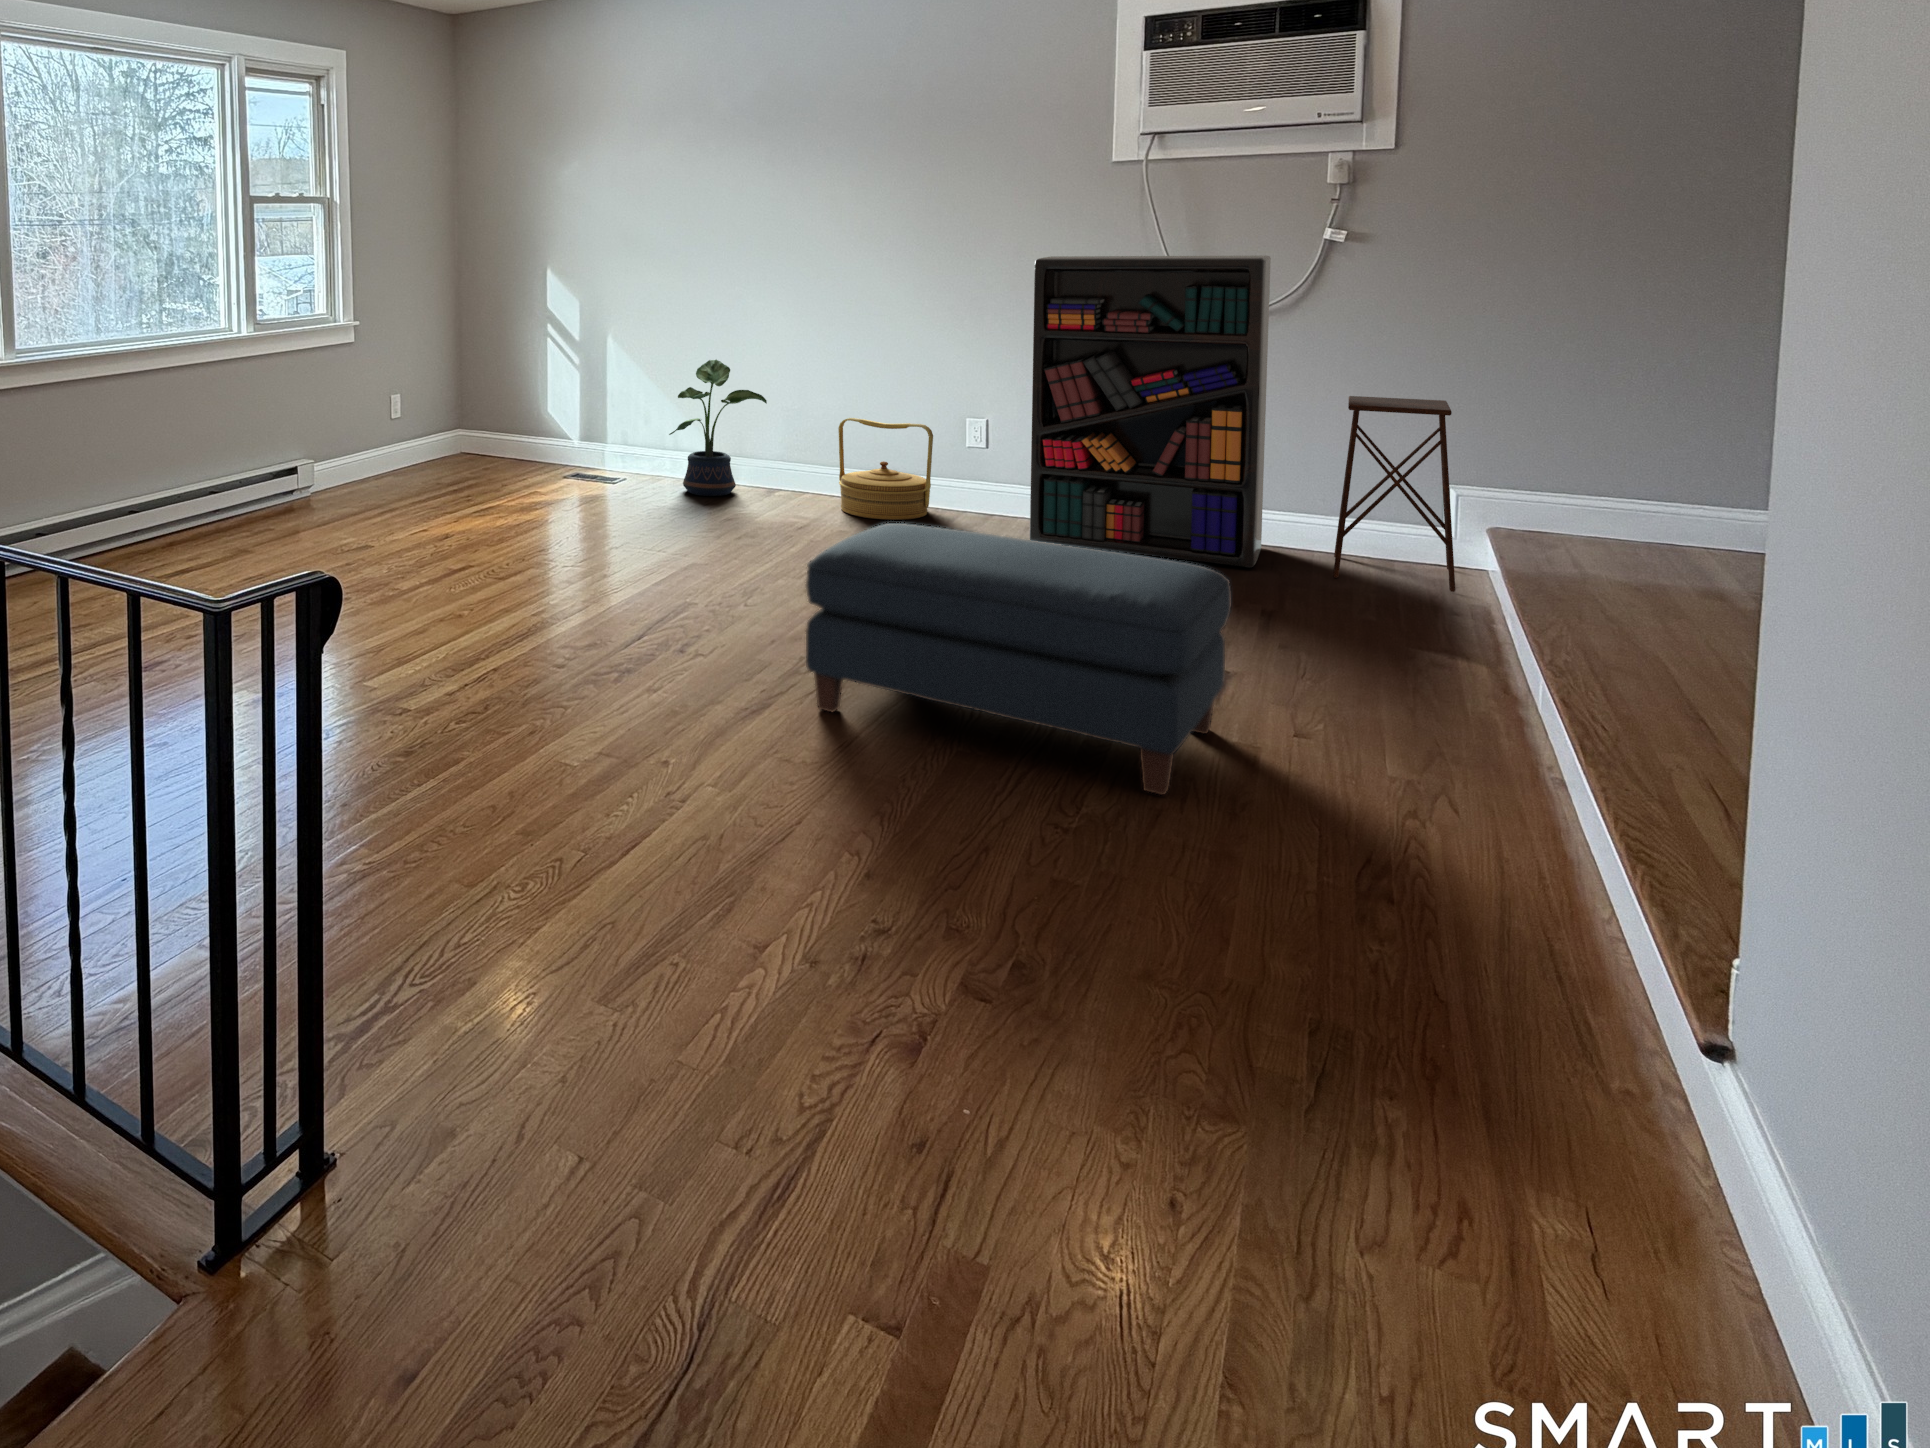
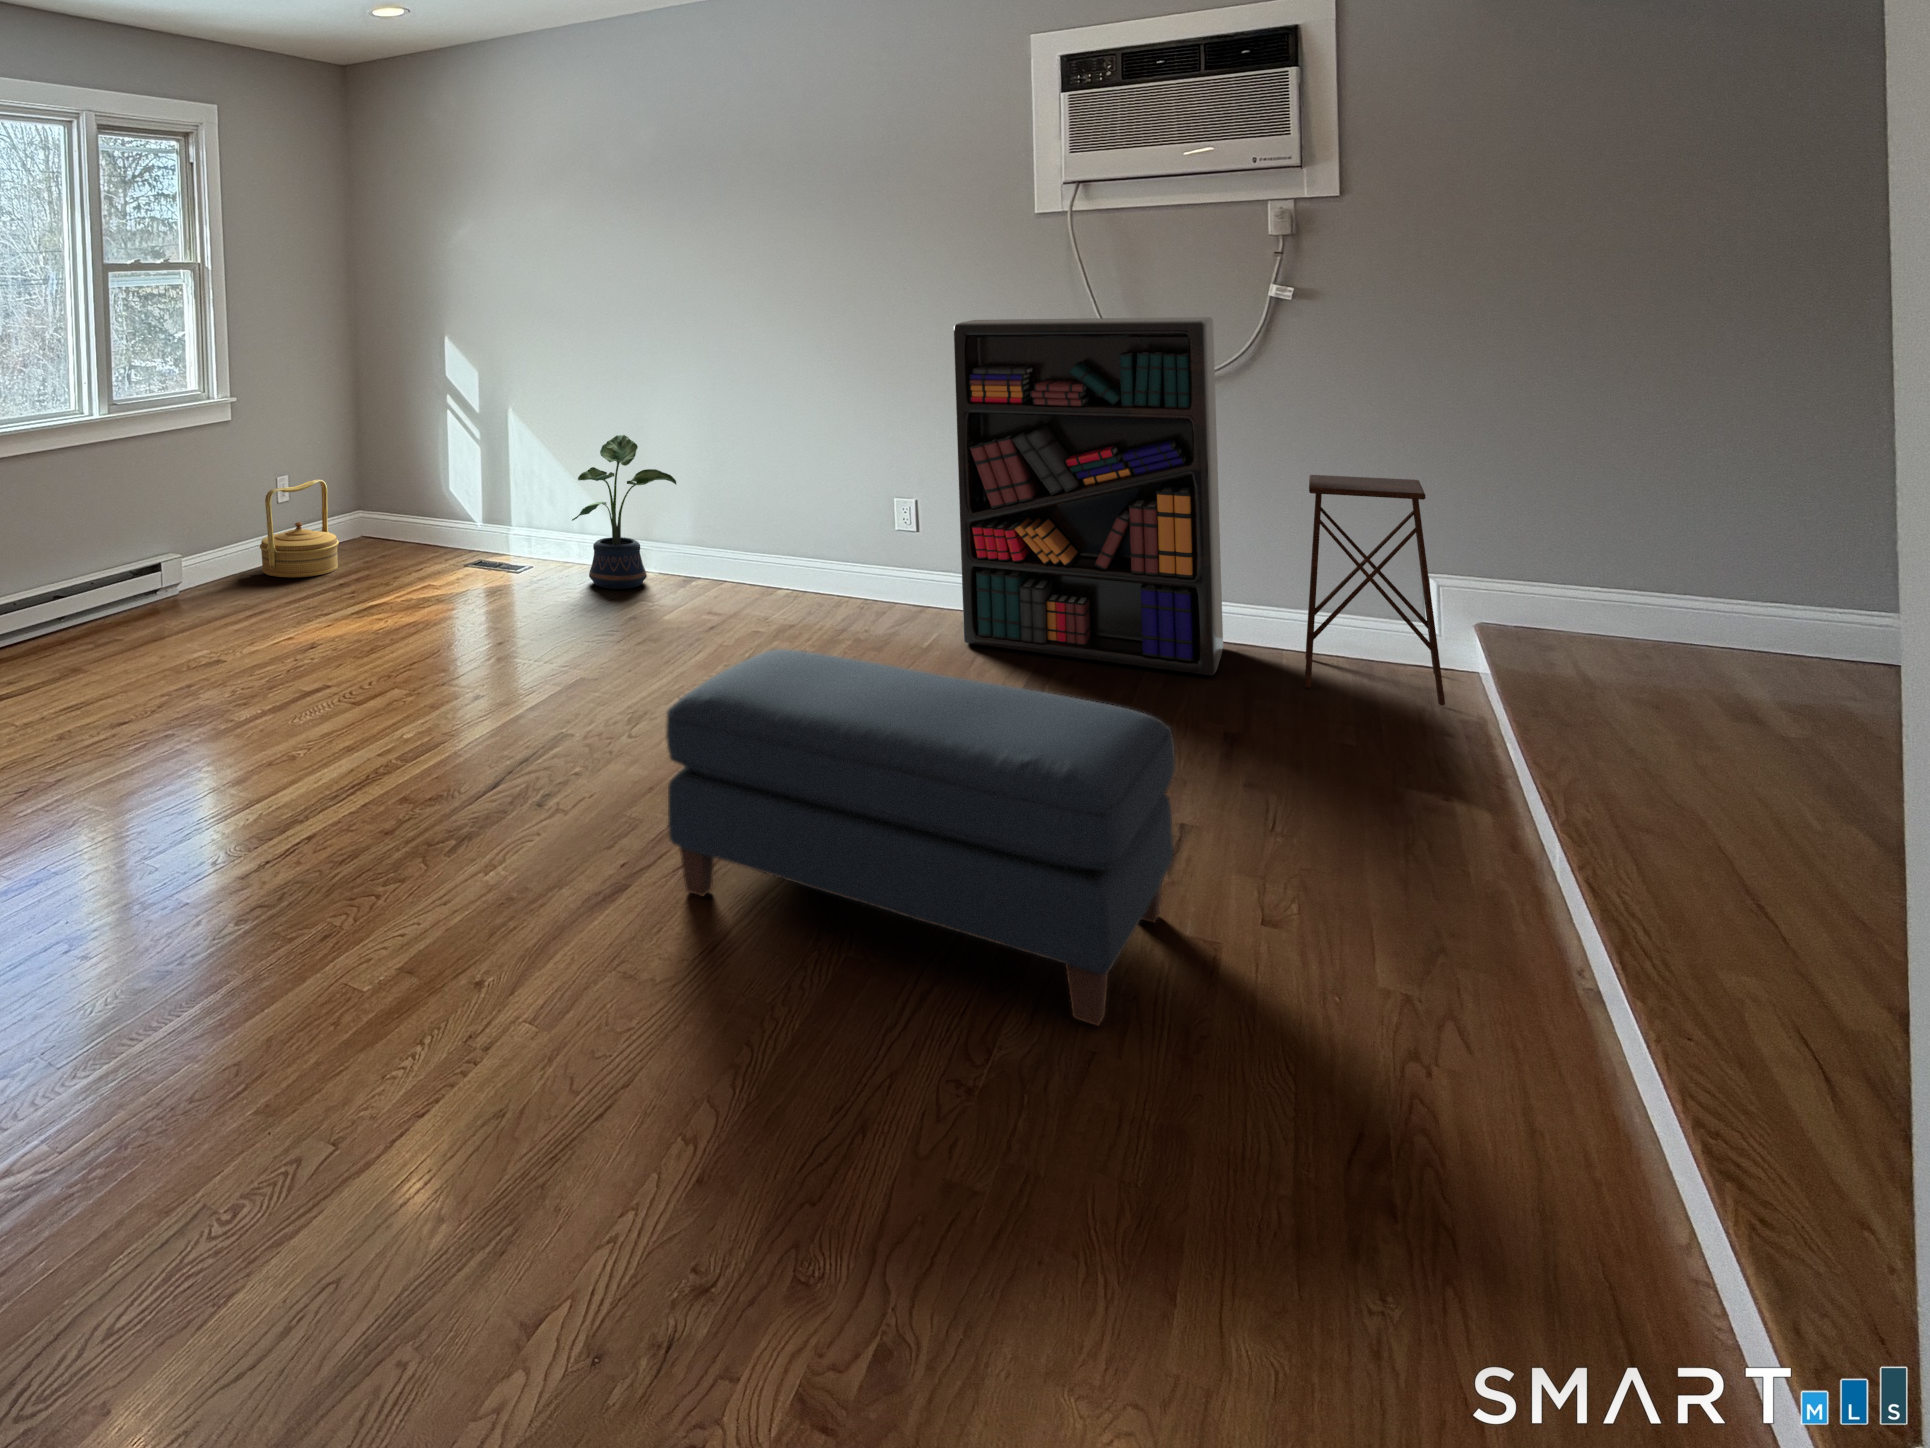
woven basket: present [838,418,933,520] -> present [260,480,339,578]

